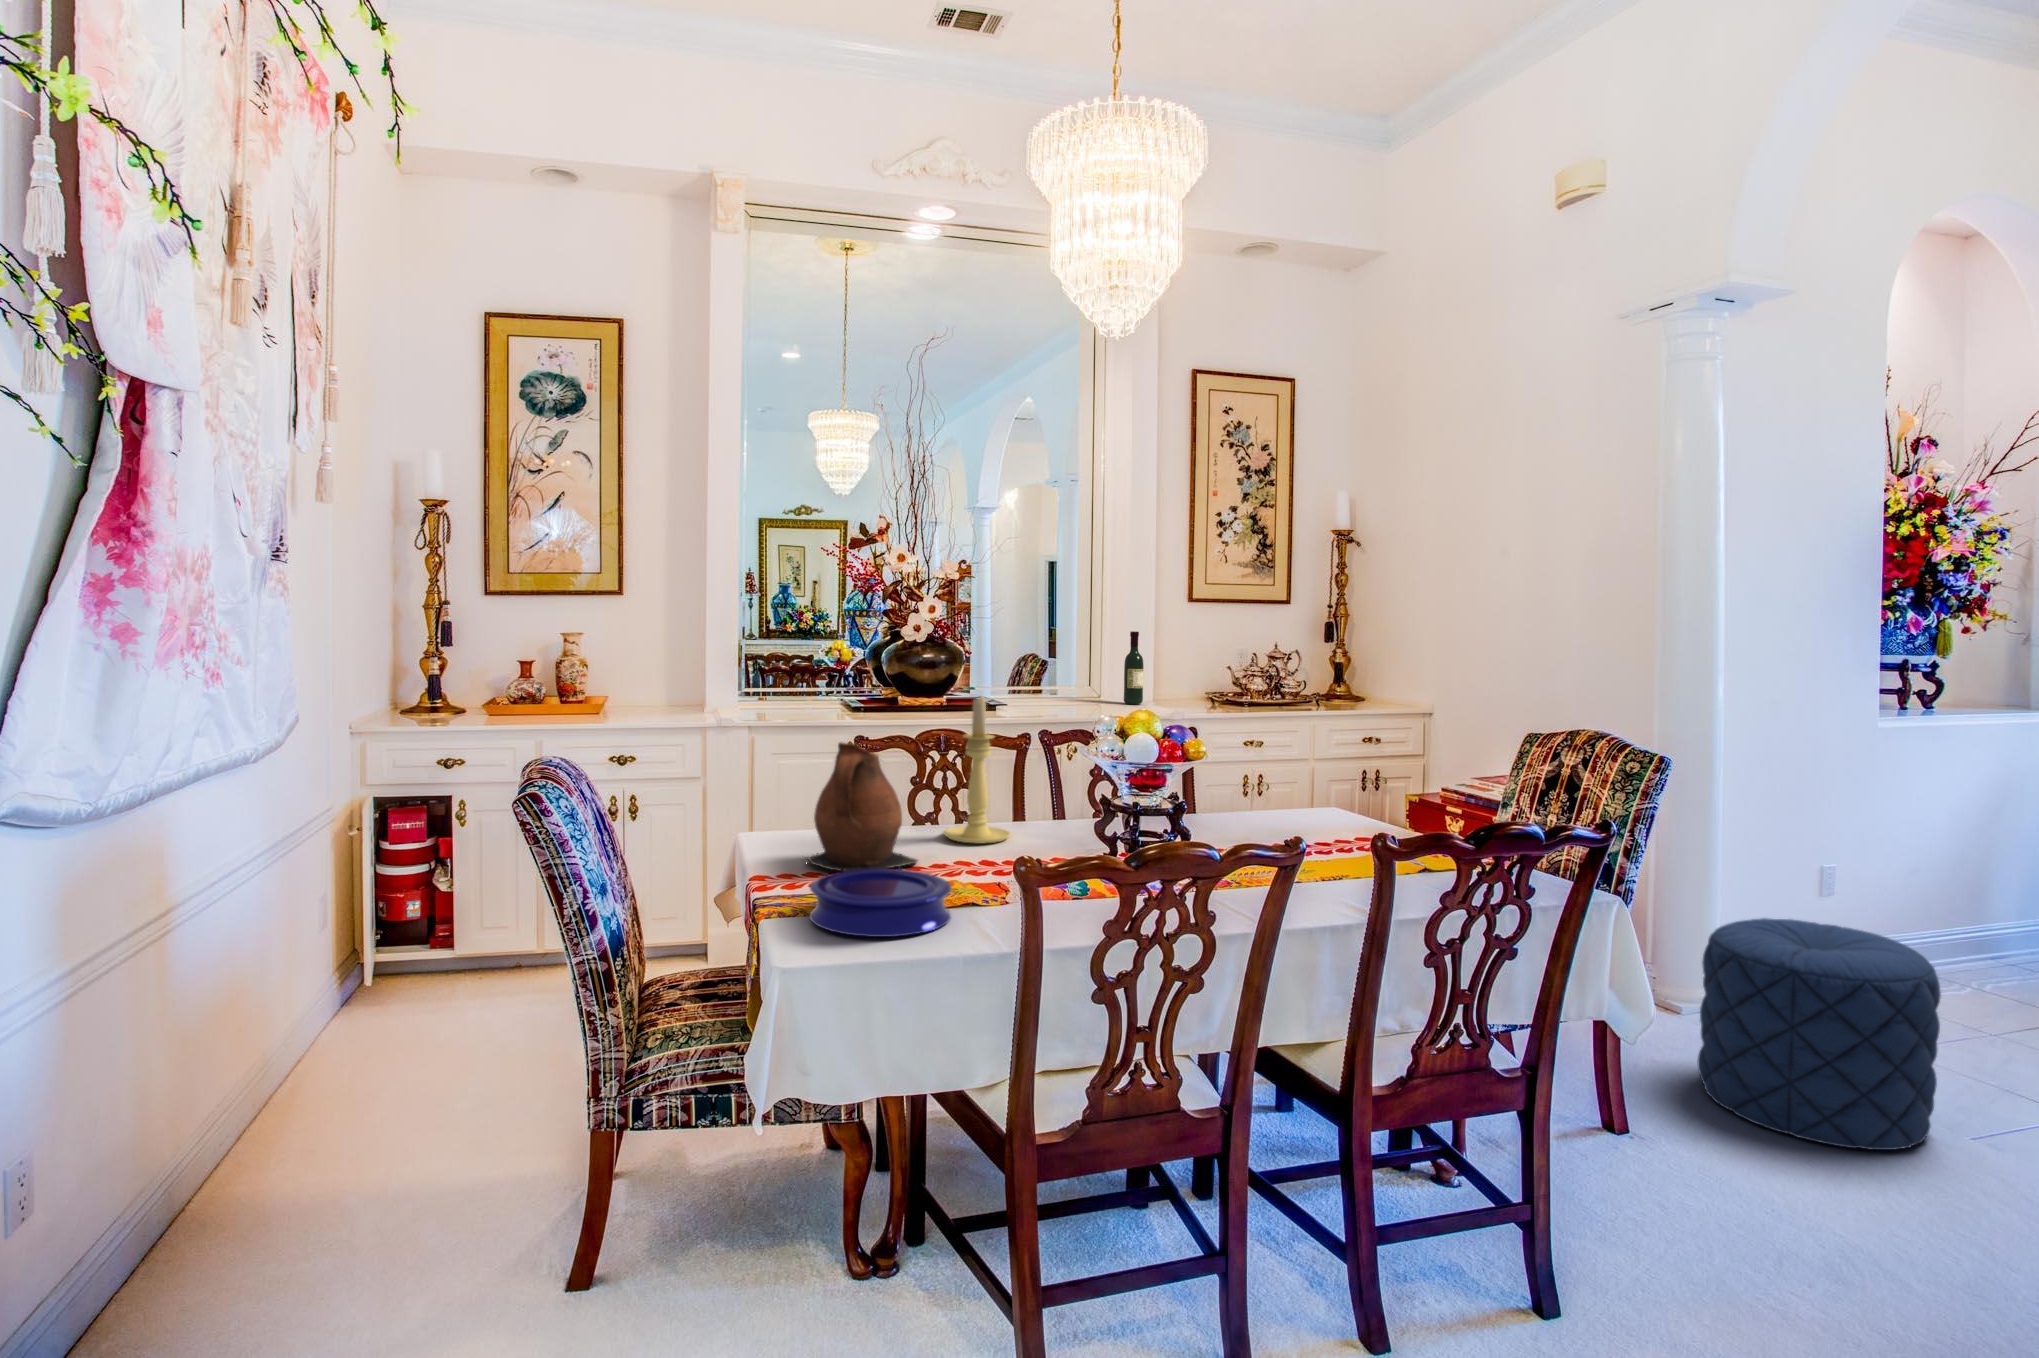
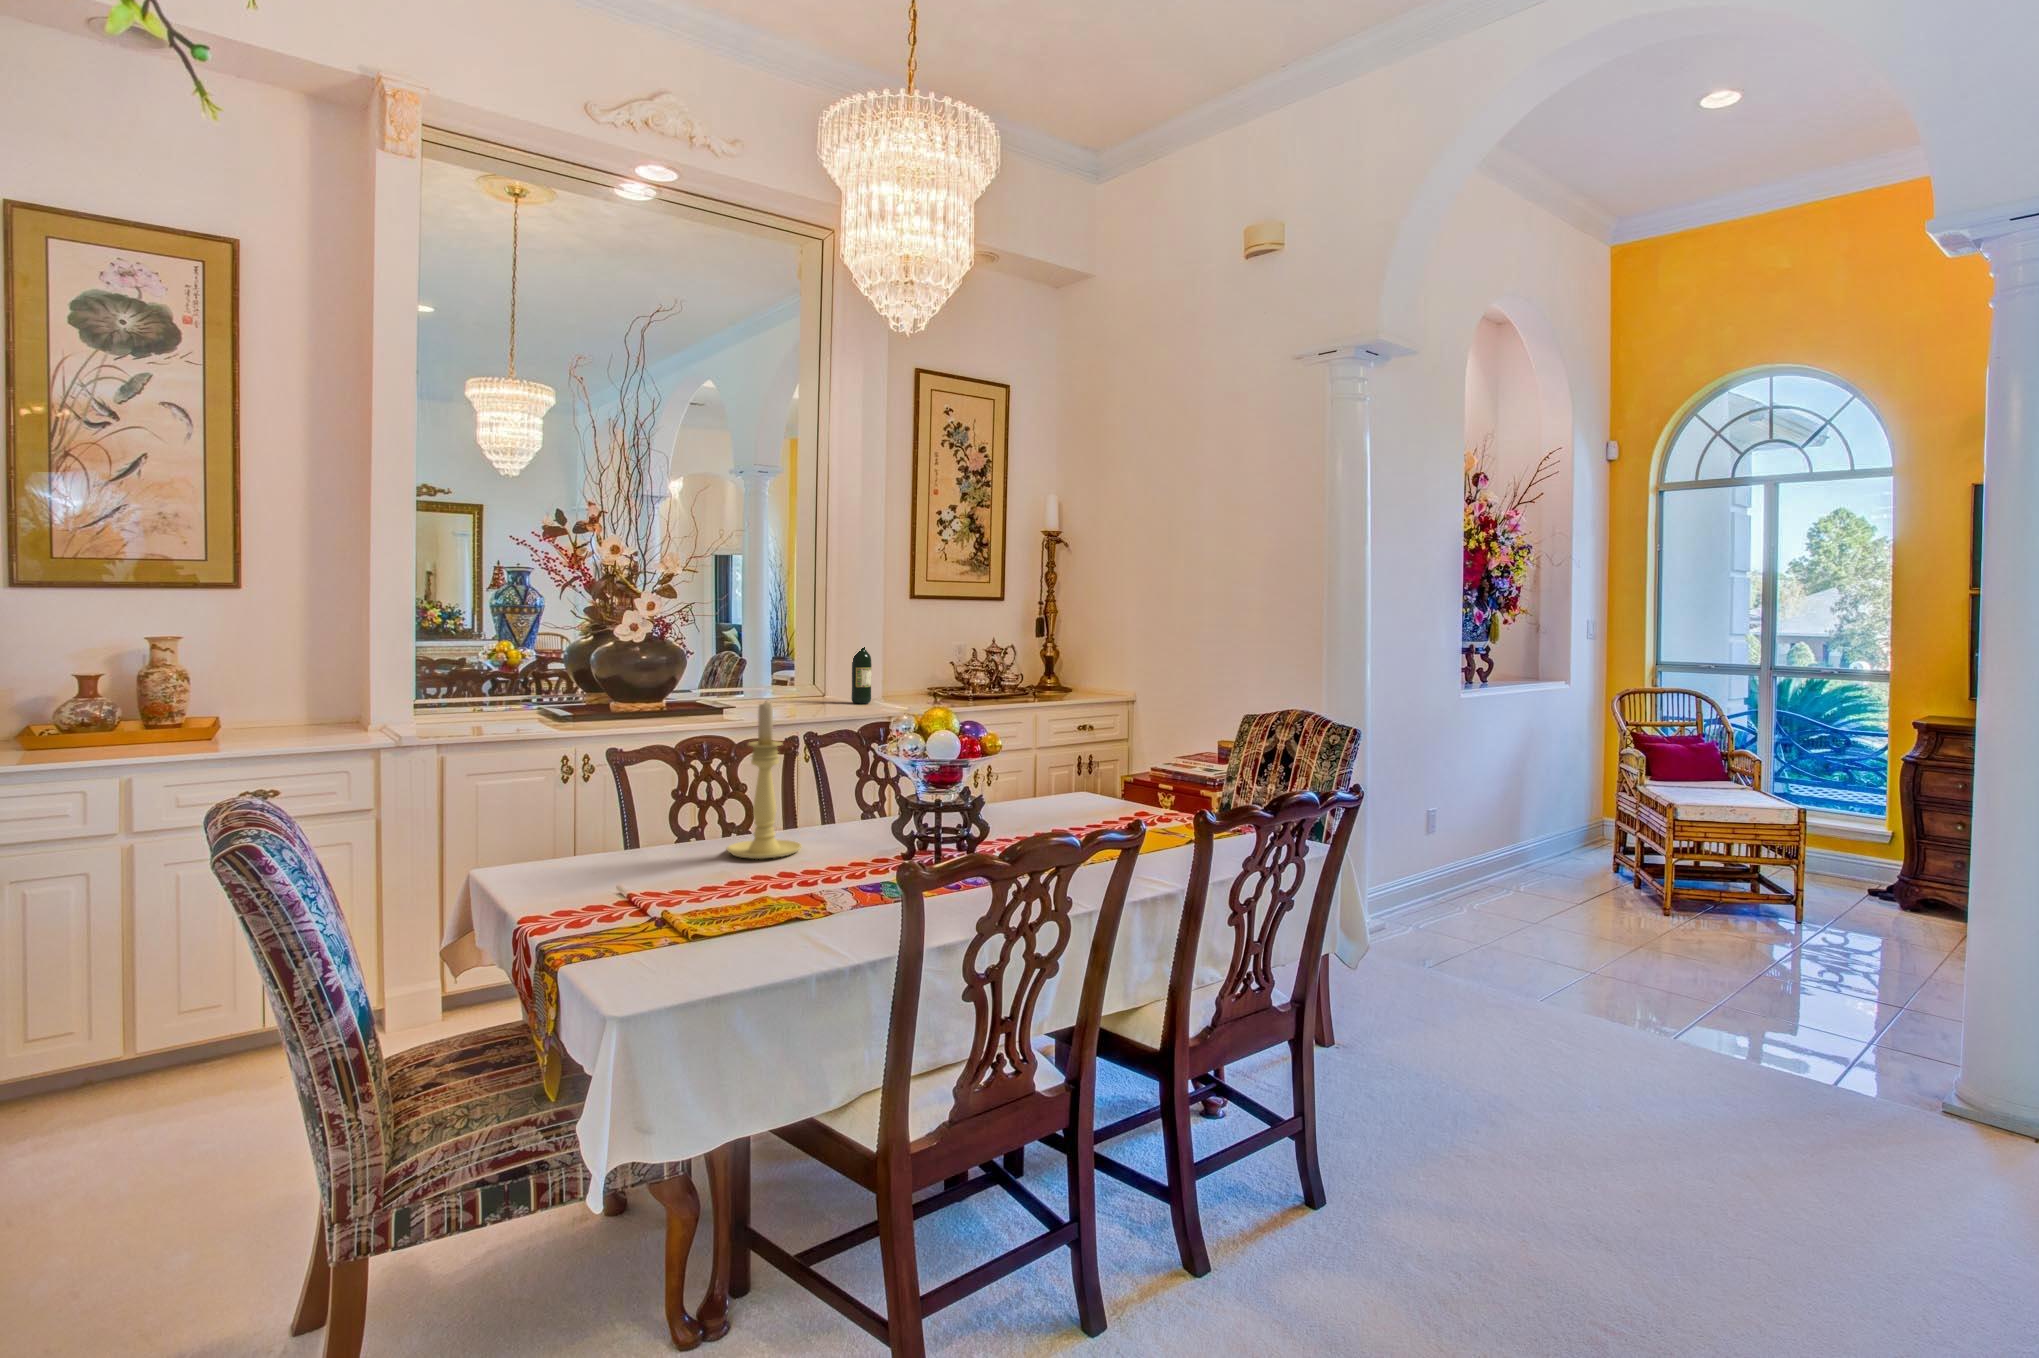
ceramic pitcher: present [805,742,917,871] -> none [574,759,714,905]
plate: present [810,869,952,937] -> none [623,893,787,971]
pouf: present [1698,918,1941,1150] -> none [1374,858,1536,1035]

